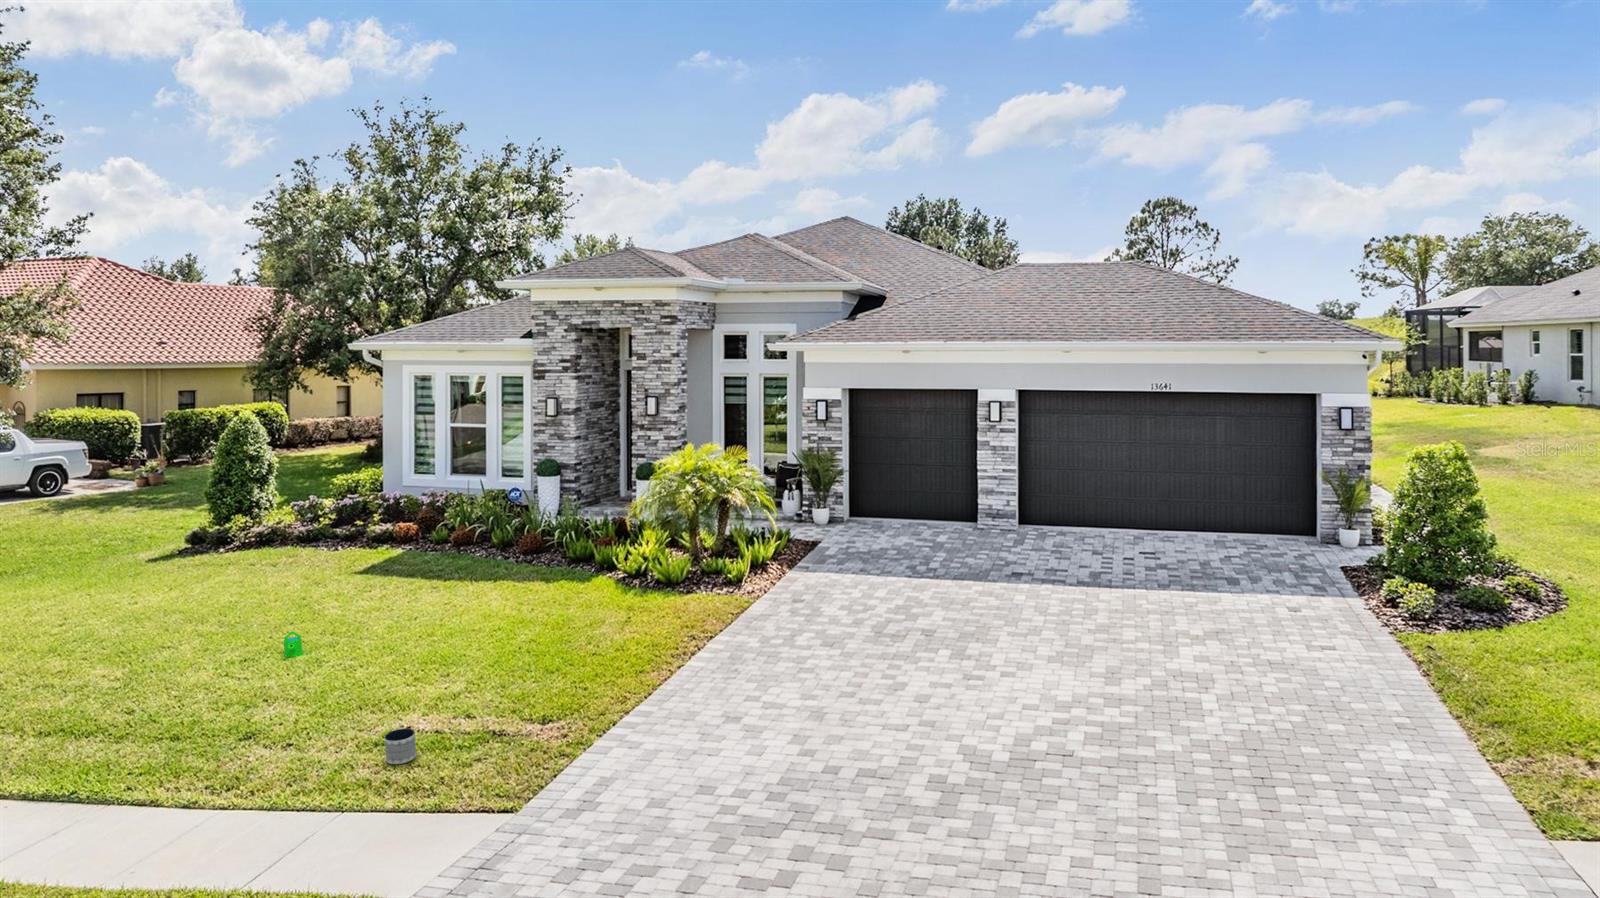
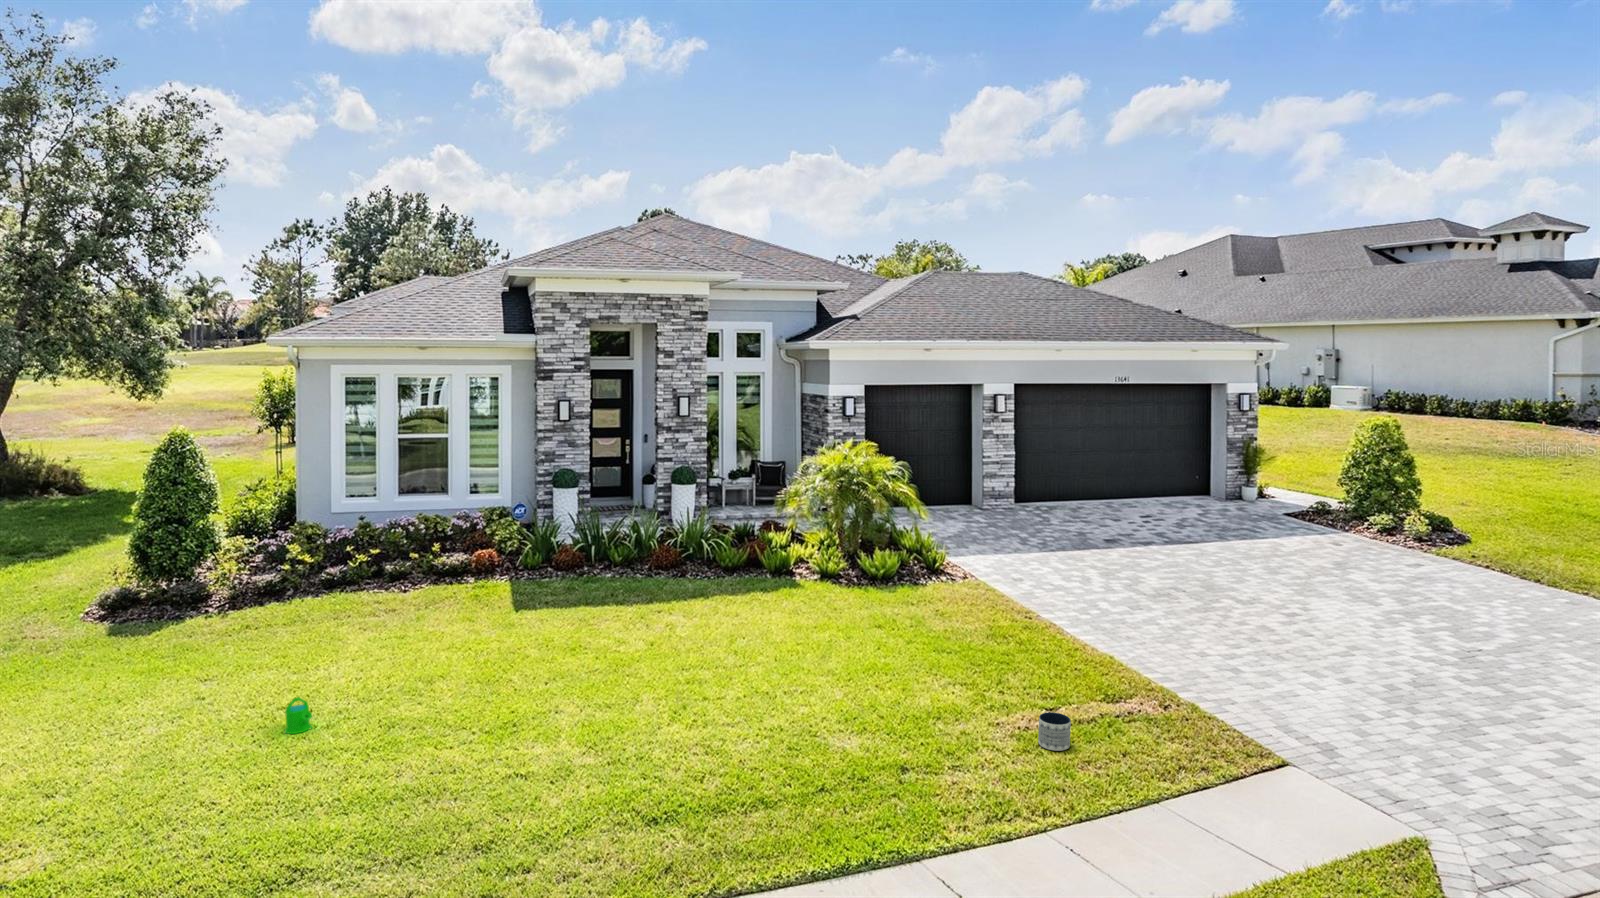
watering can: present [284,632,304,657] -> present [285,697,312,734]

